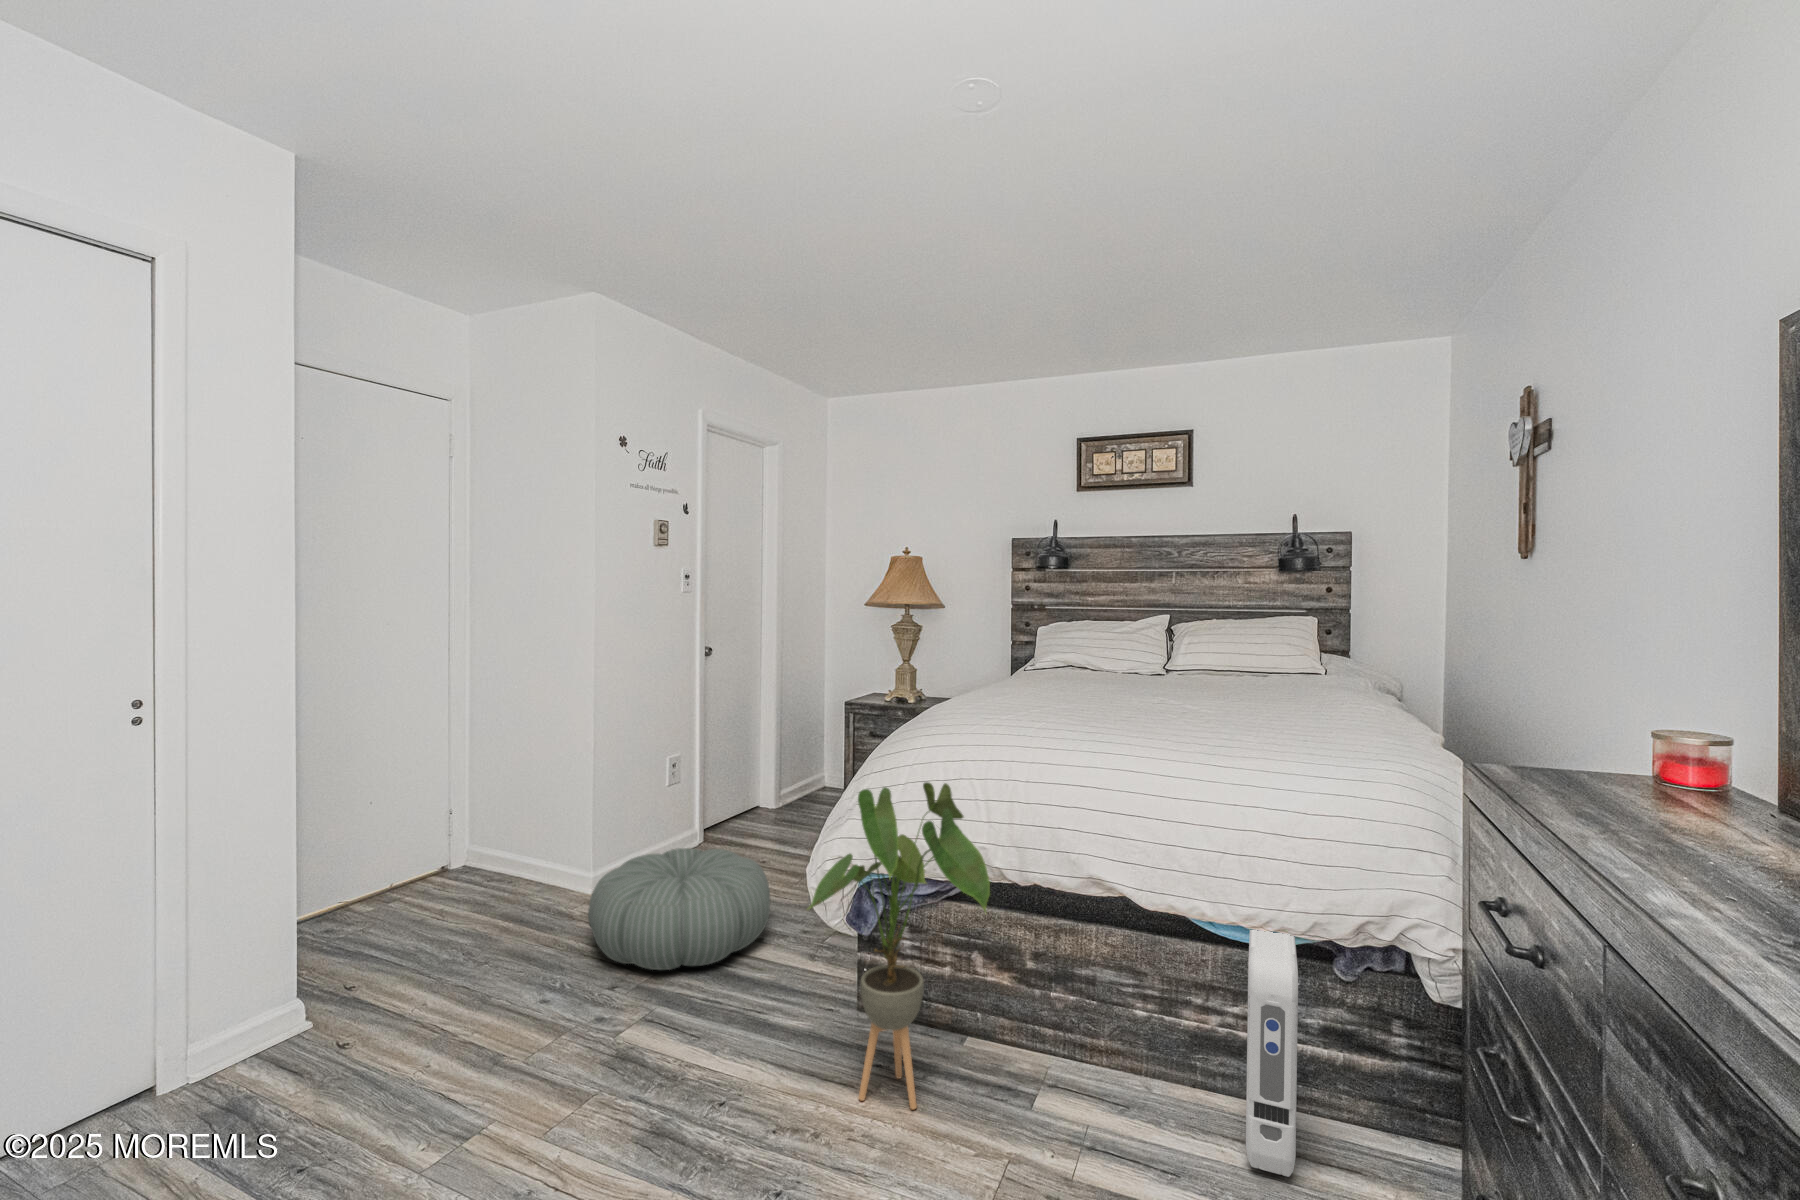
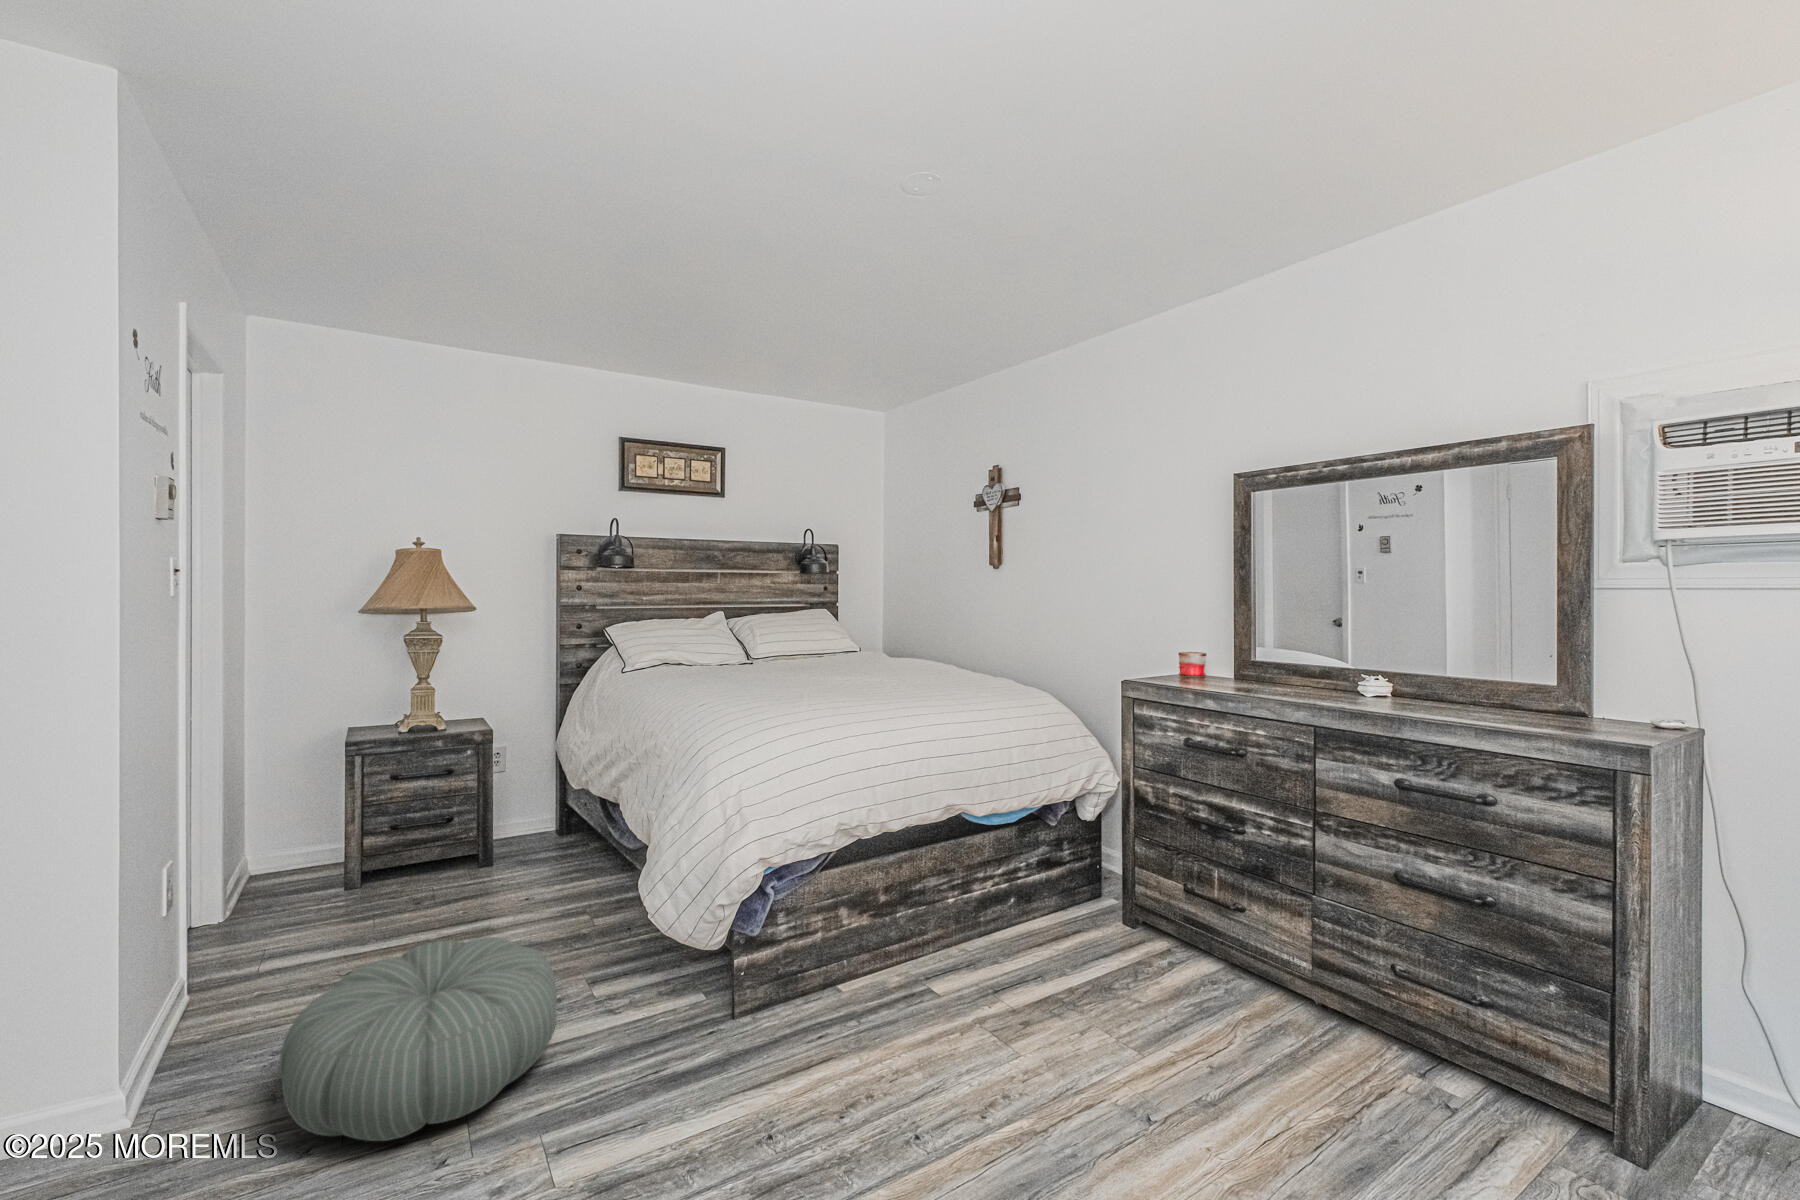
house plant: present [809,782,990,1109] -> none [791,768,968,1065]
air purifier: present [1246,930,1298,1177] -> none [999,803,1079,954]

